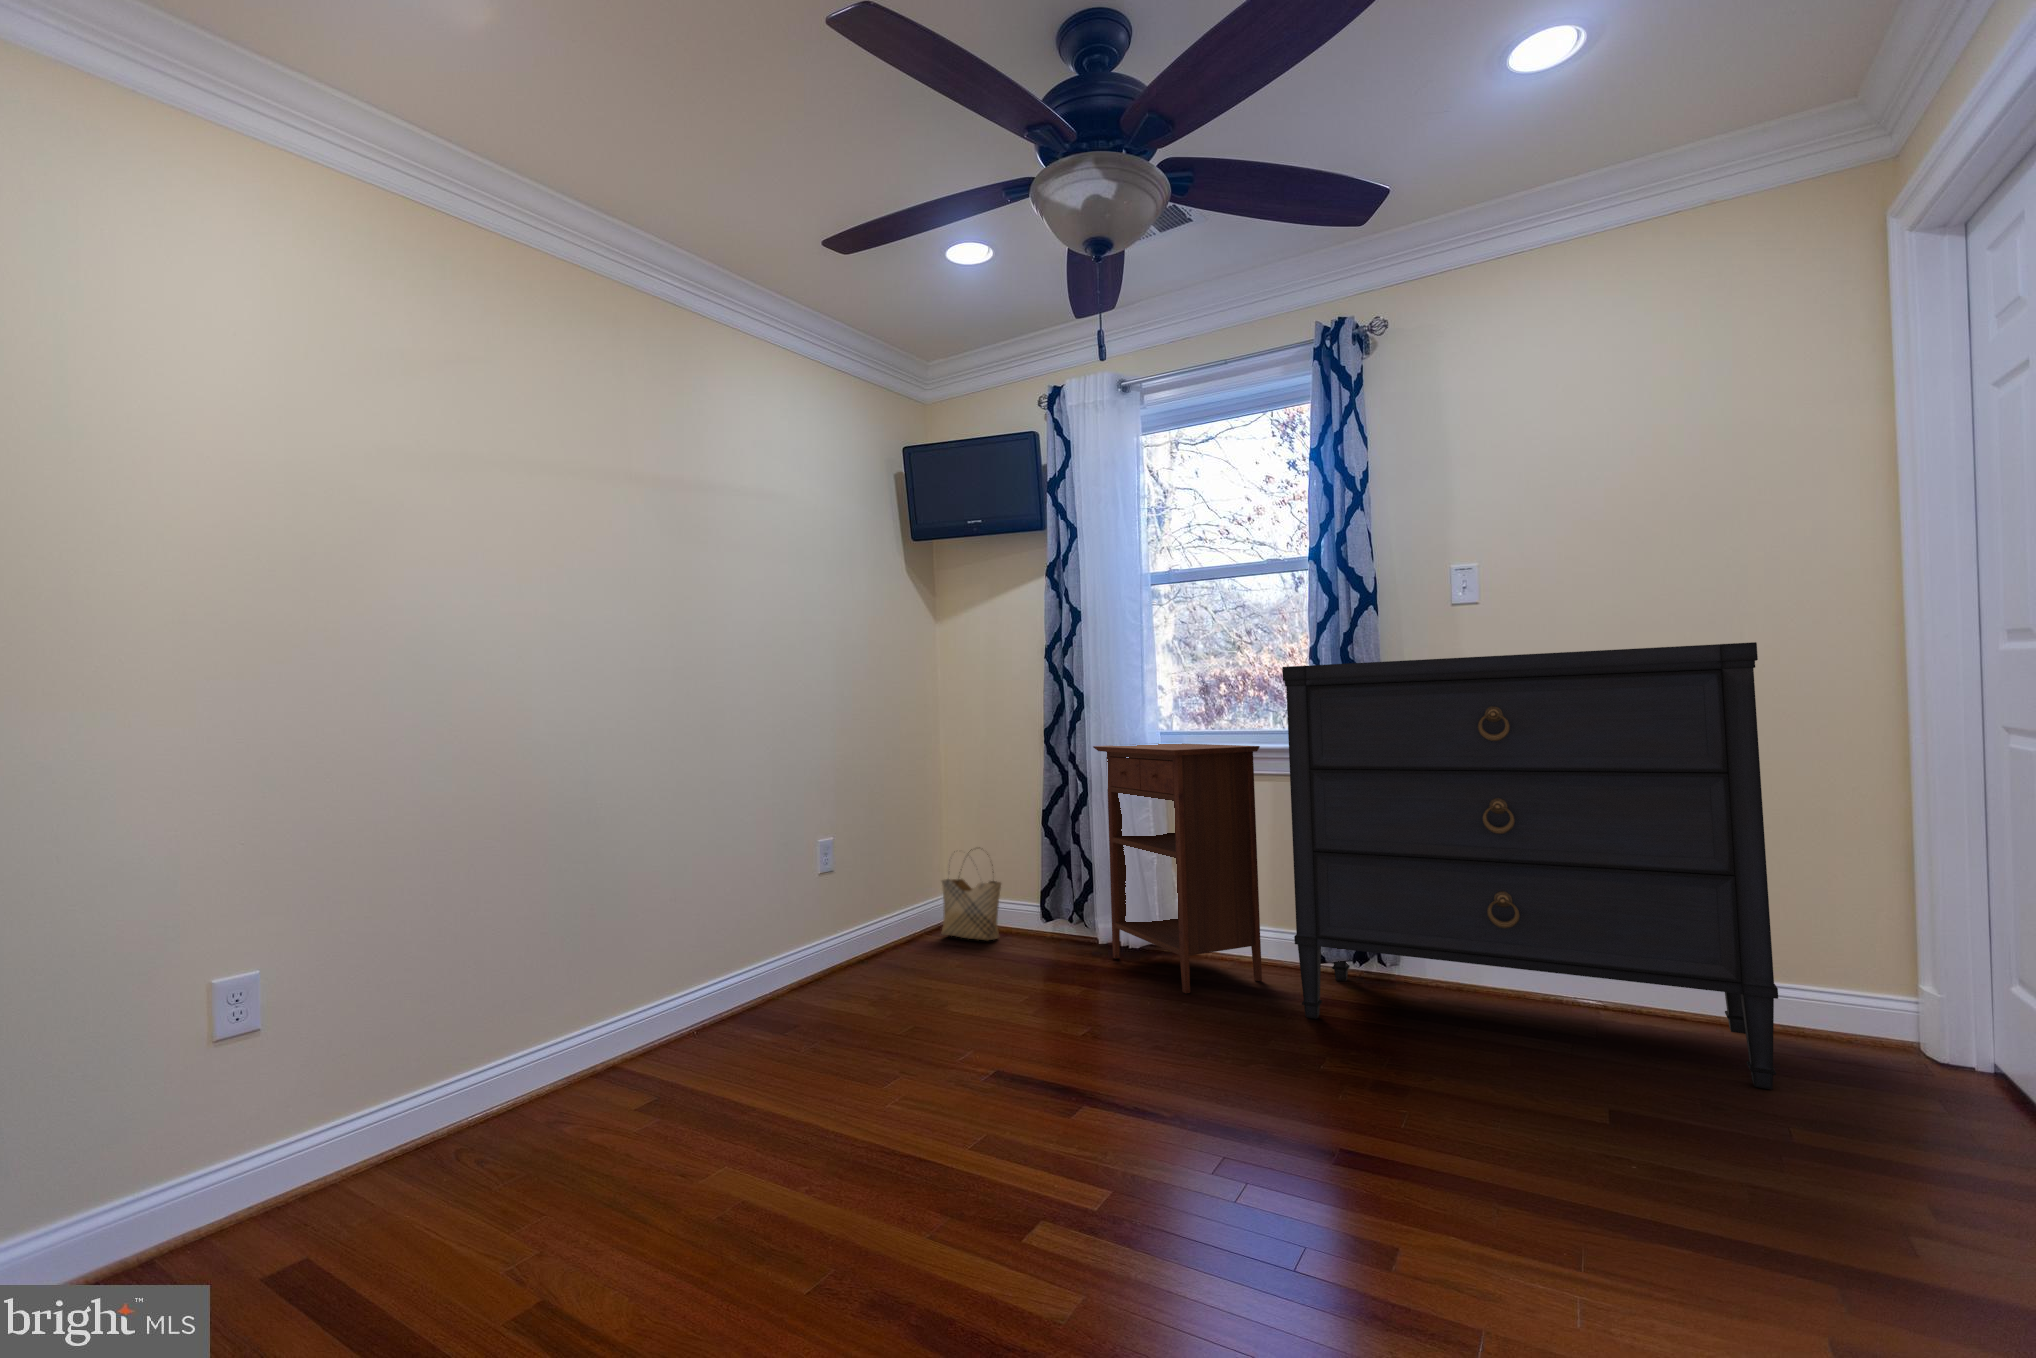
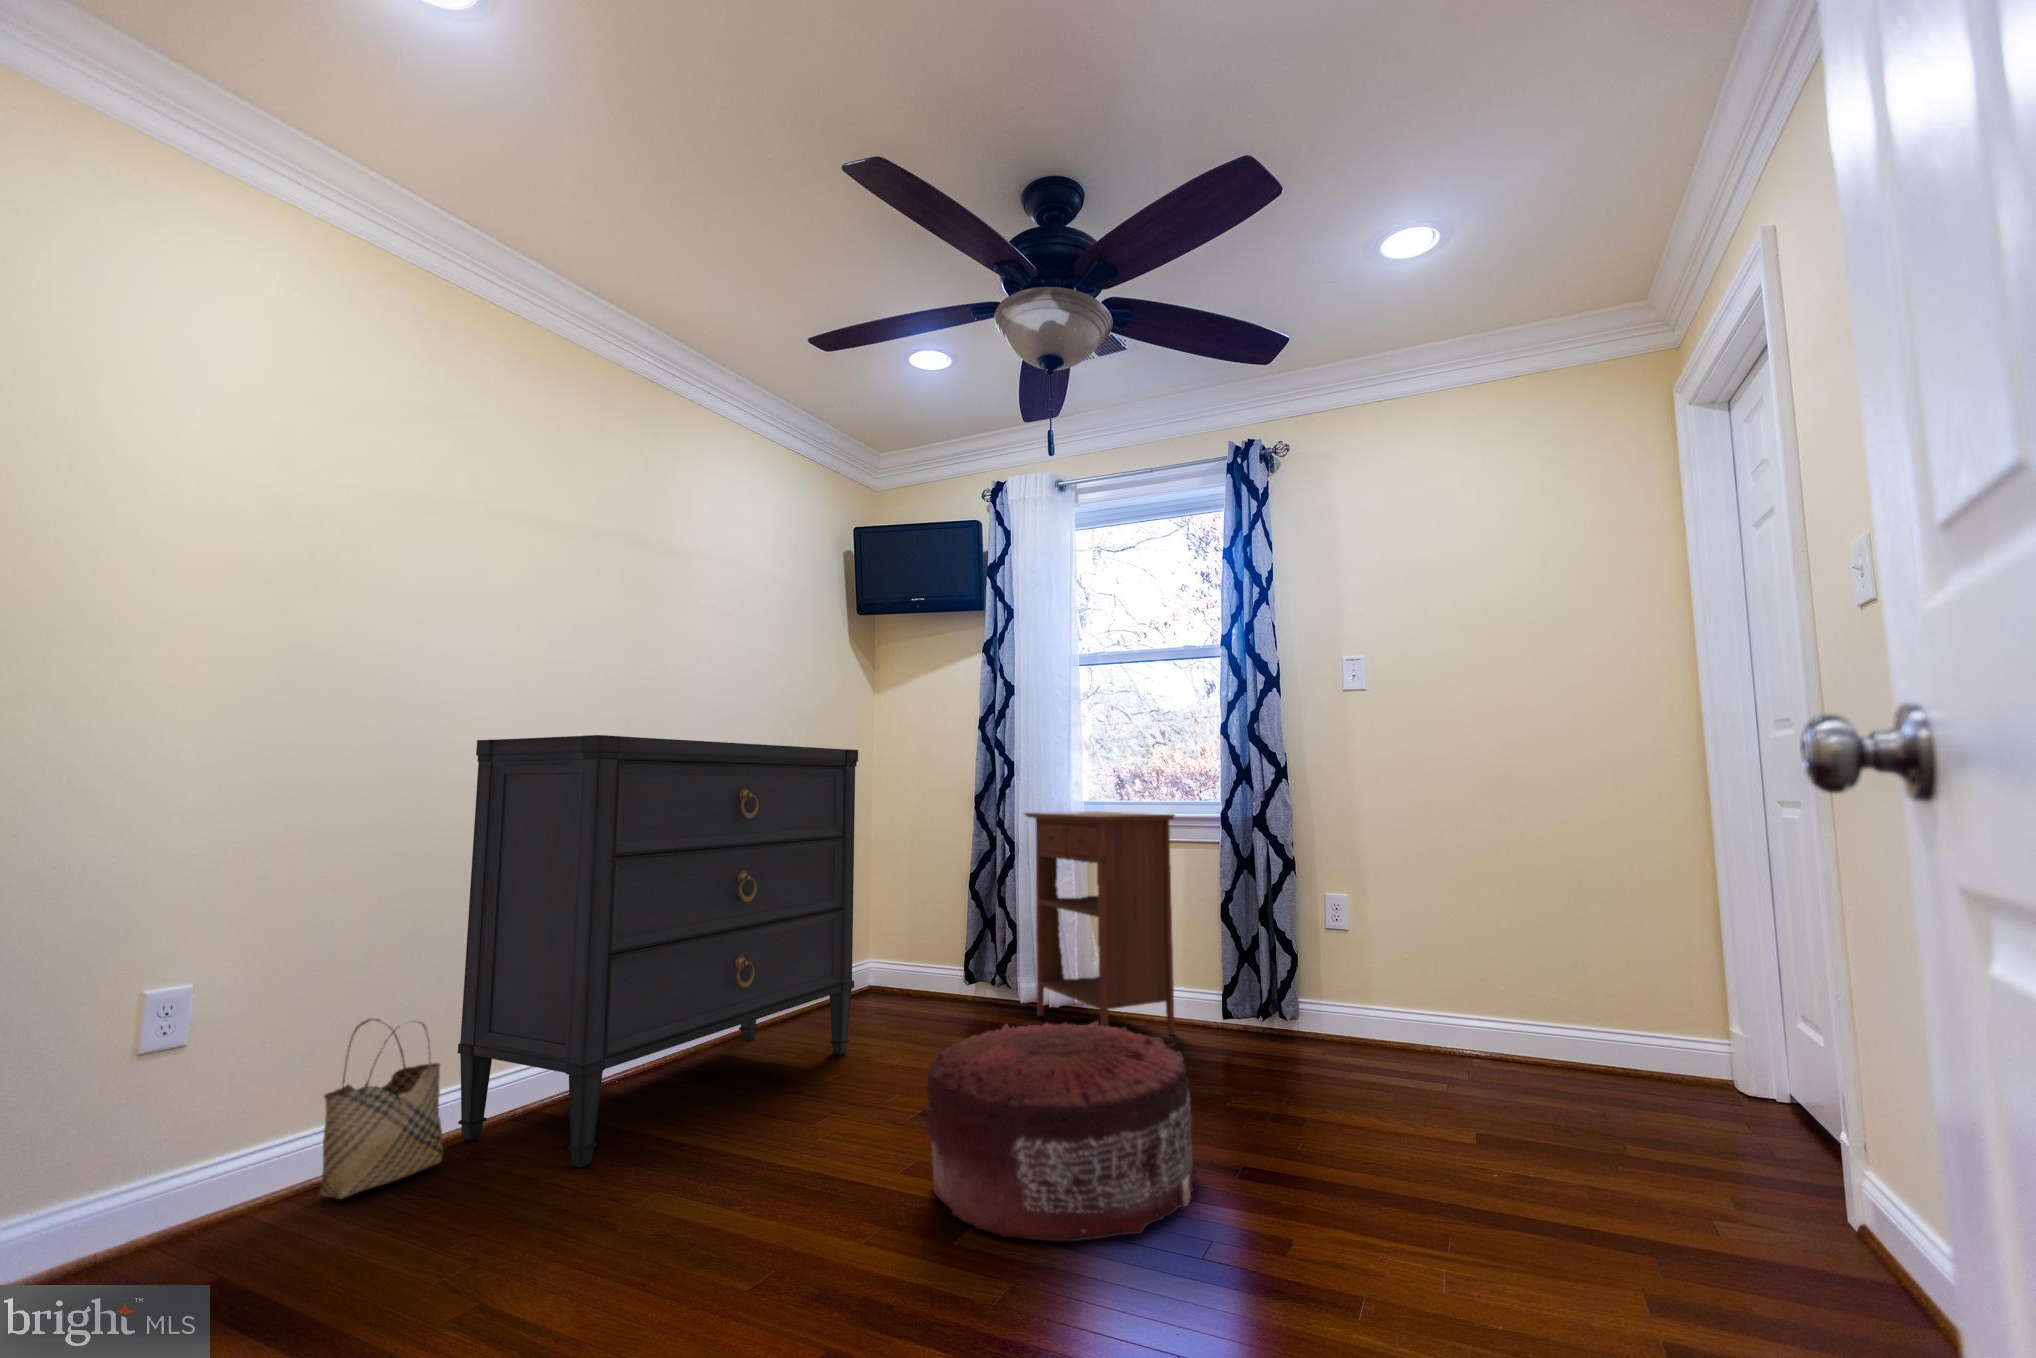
dresser: present [1282,642,1778,1090] -> present [458,735,858,1167]
woven basket: present [942,849,1001,940] -> present [319,1019,443,1199]
pouf: none [986,981,1300,1249] -> present [925,1021,1196,1241]

